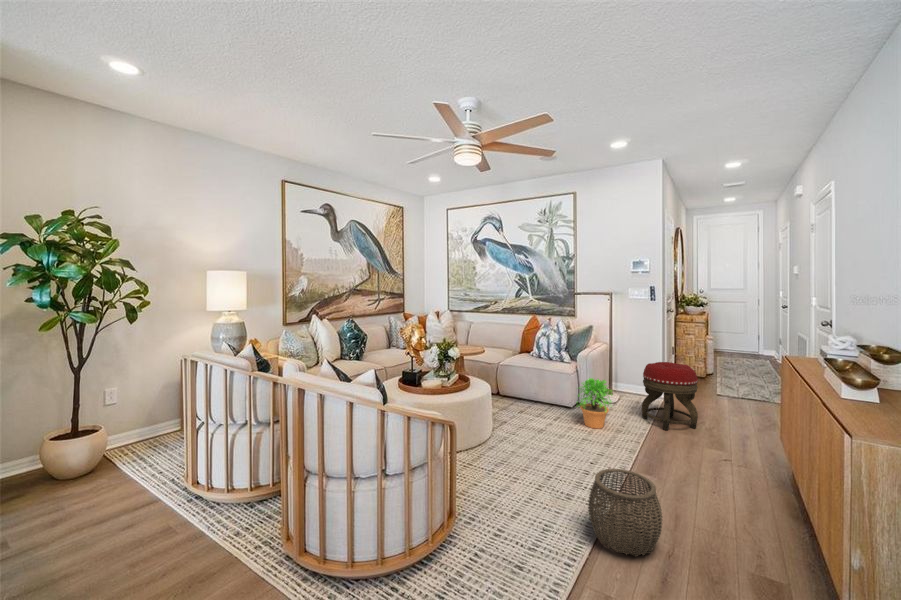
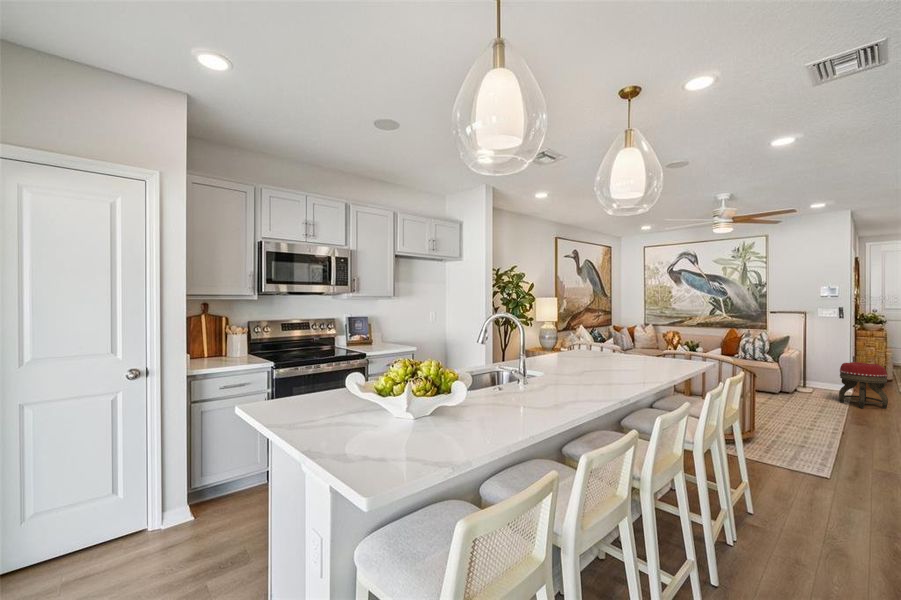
potted plant: present [578,378,611,428] -> none [785,370,821,405]
woven basket: present [588,469,663,556] -> none [829,408,879,447]

